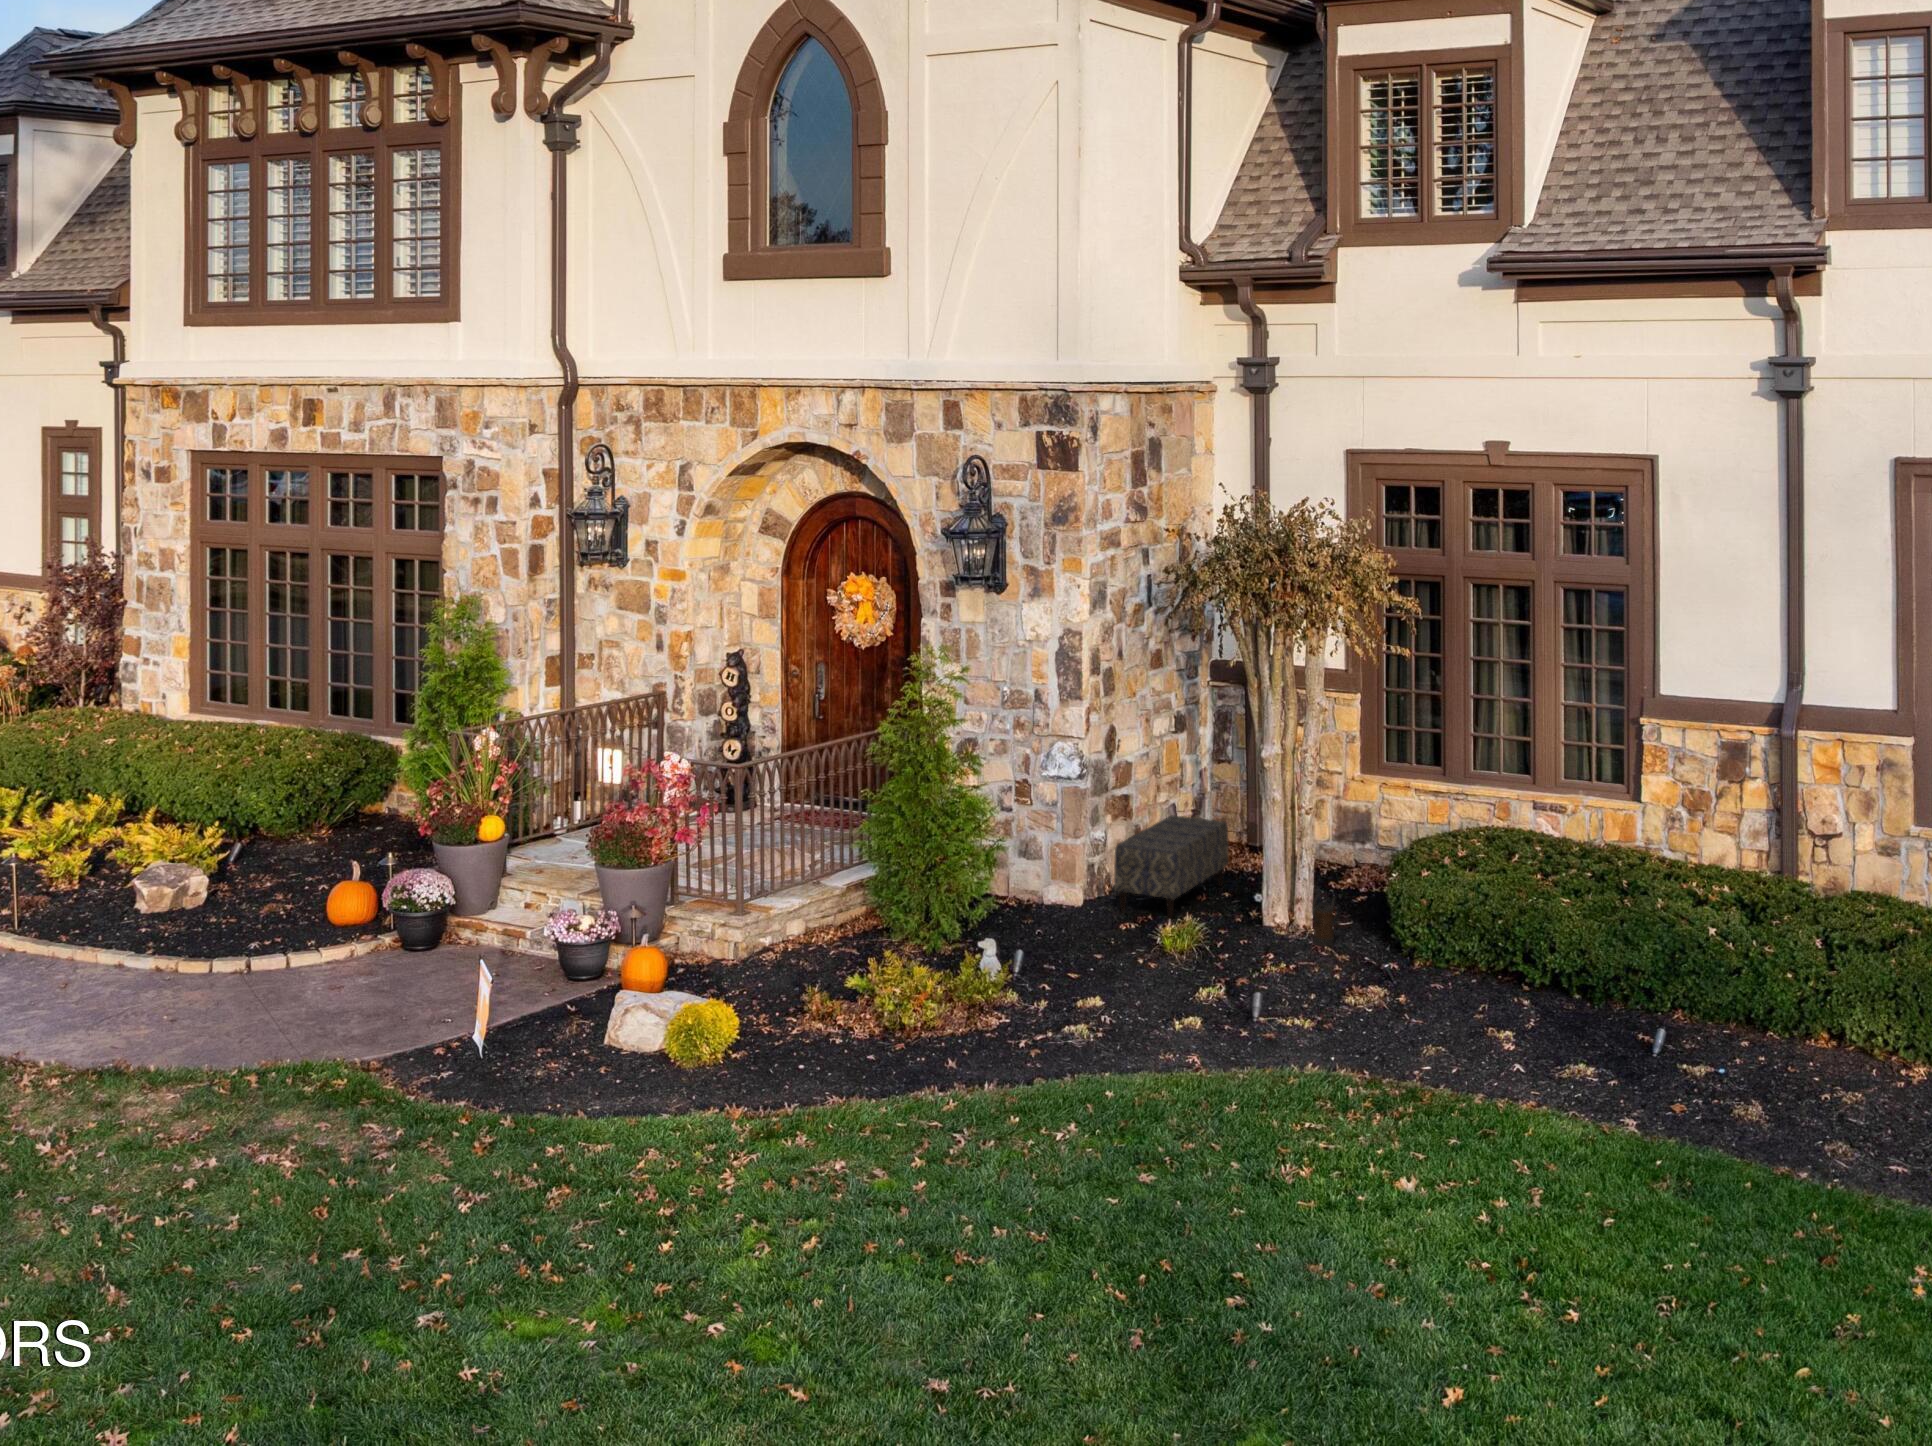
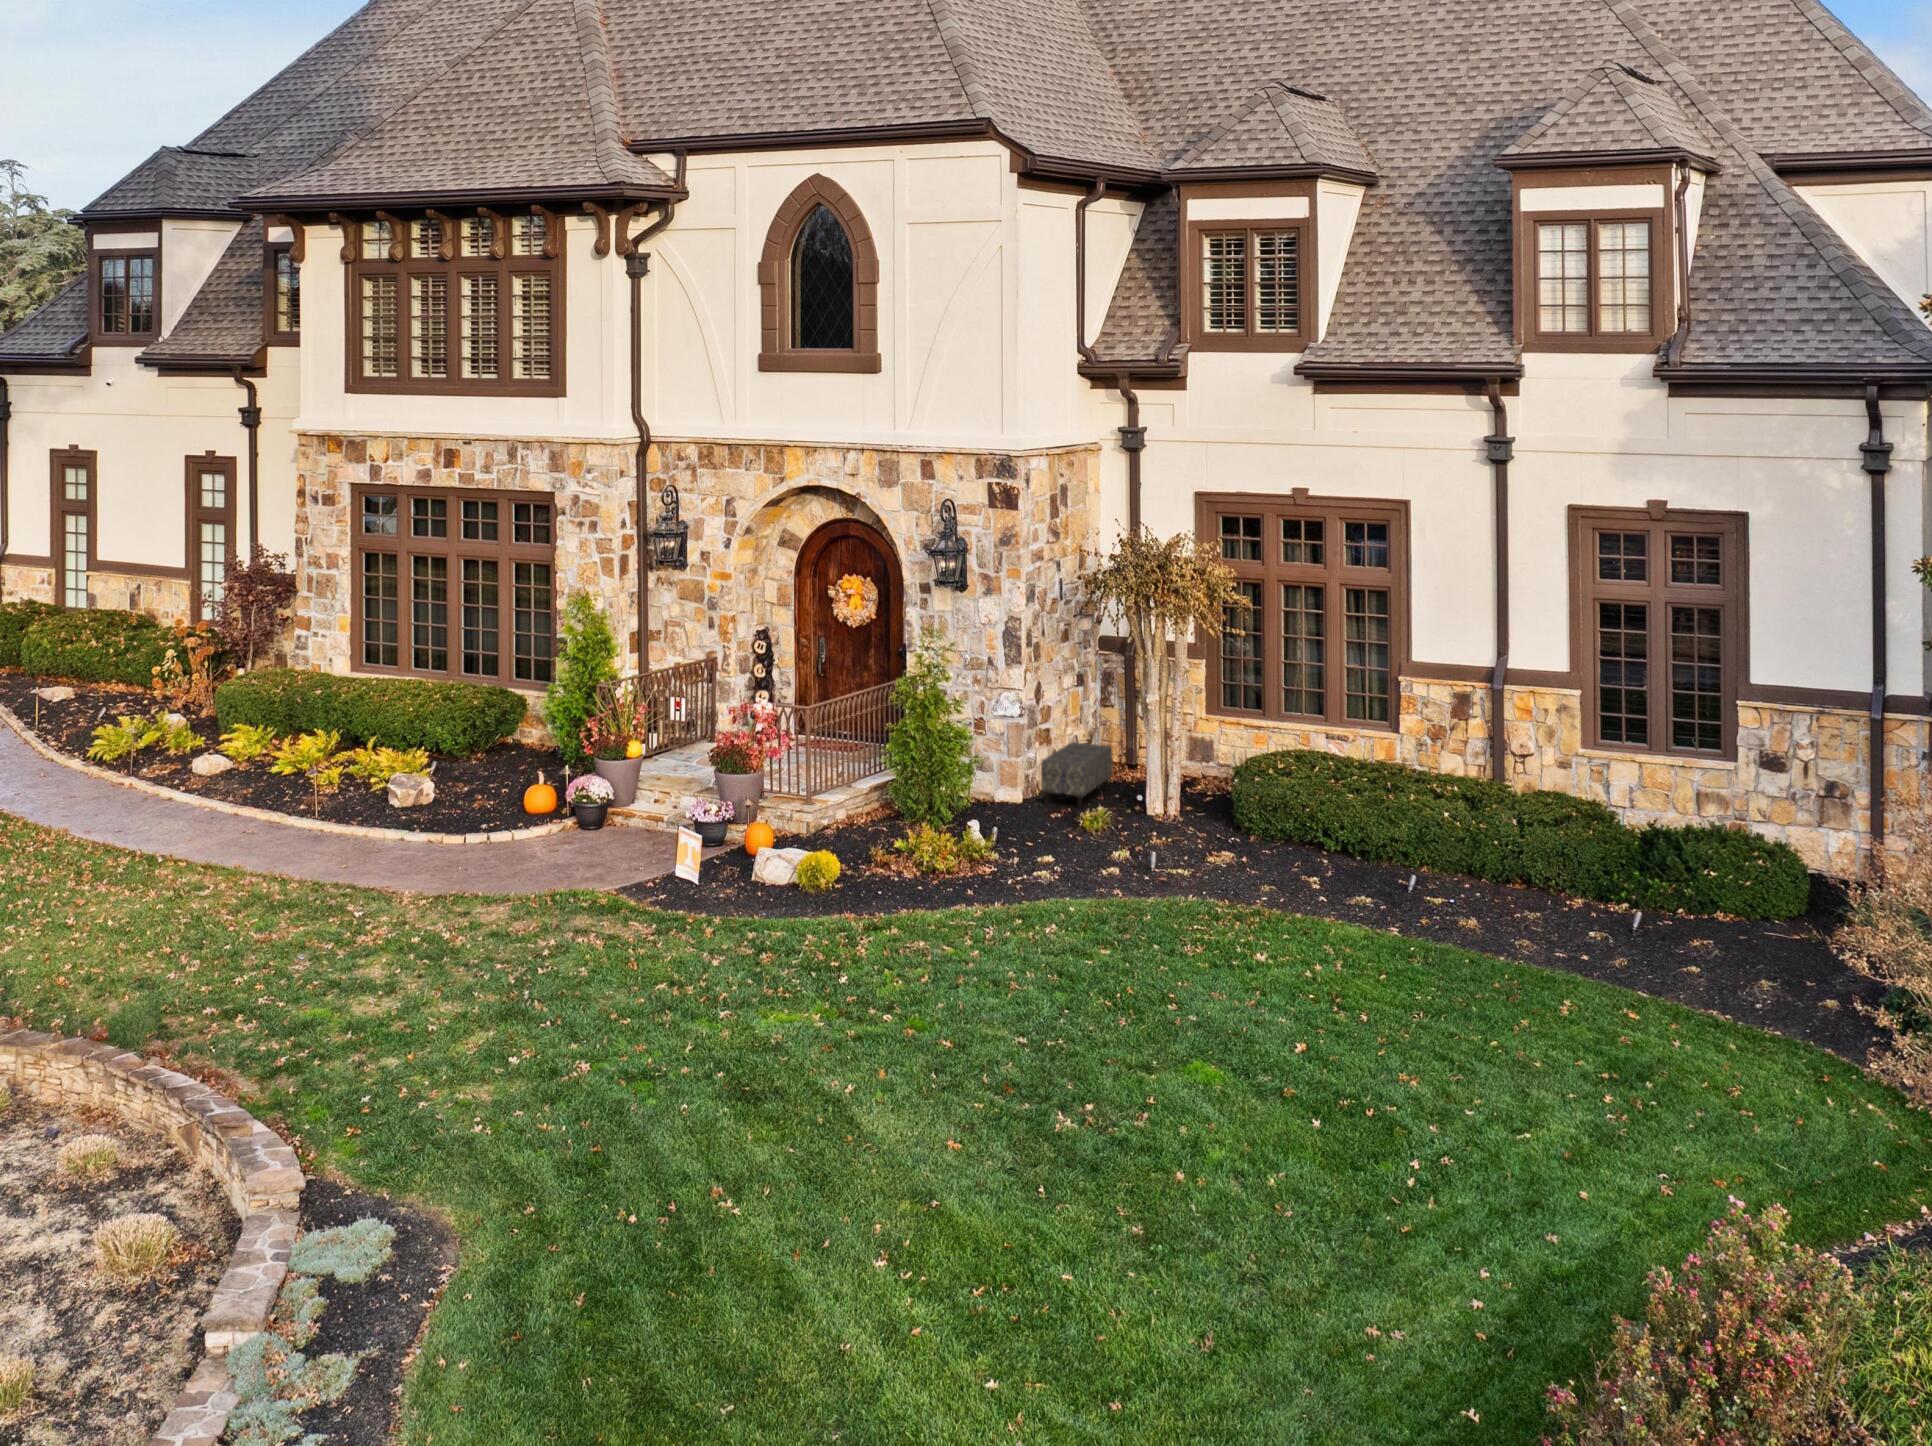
watering can: present [1312,893,1335,946] -> none [1180,792,1194,826]

